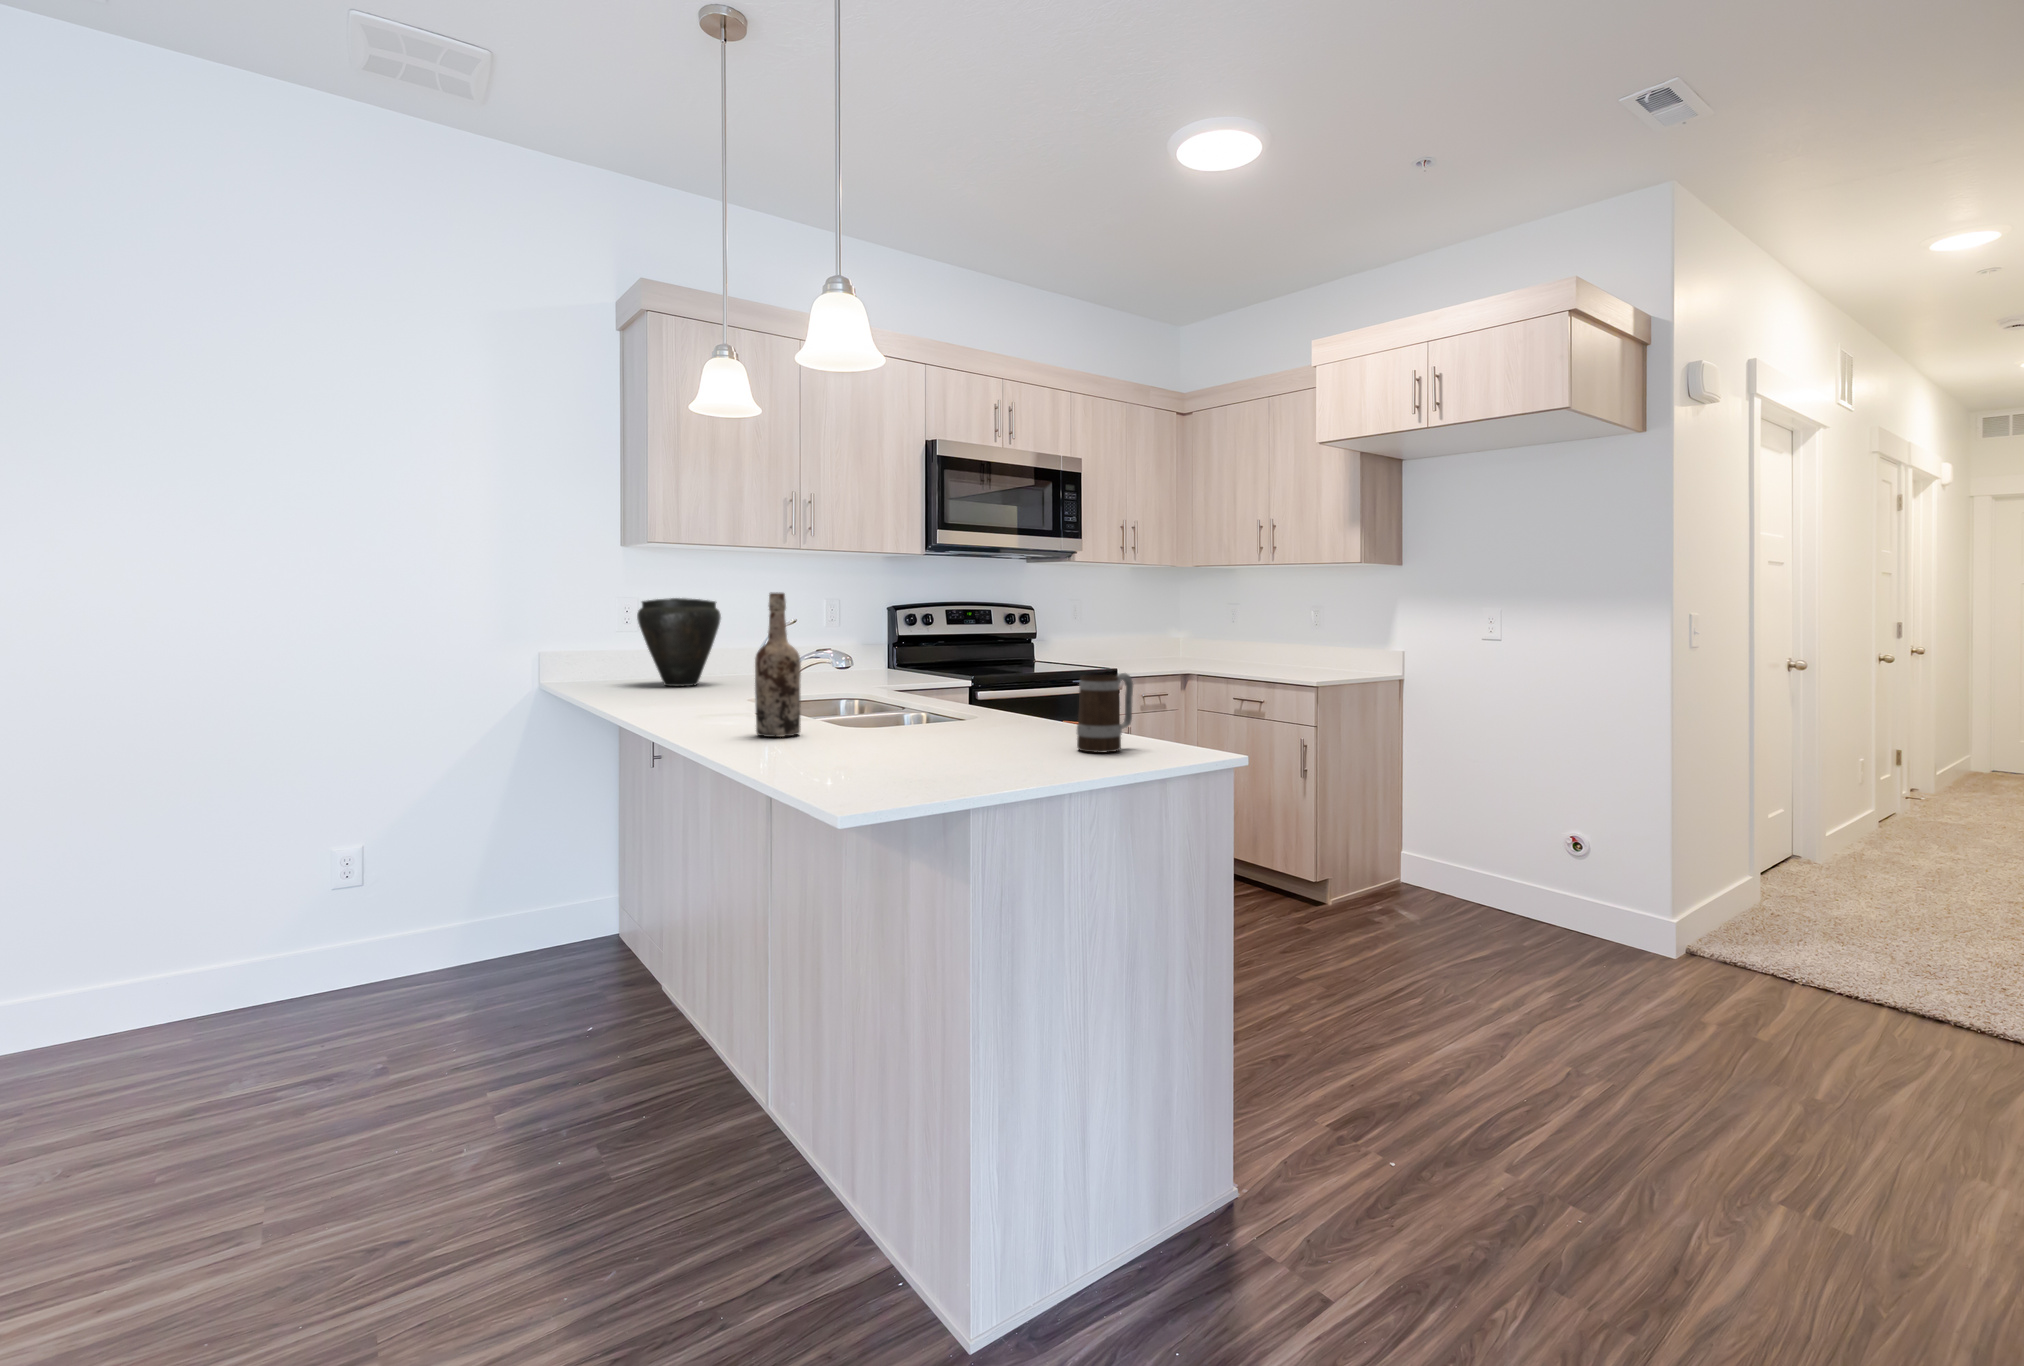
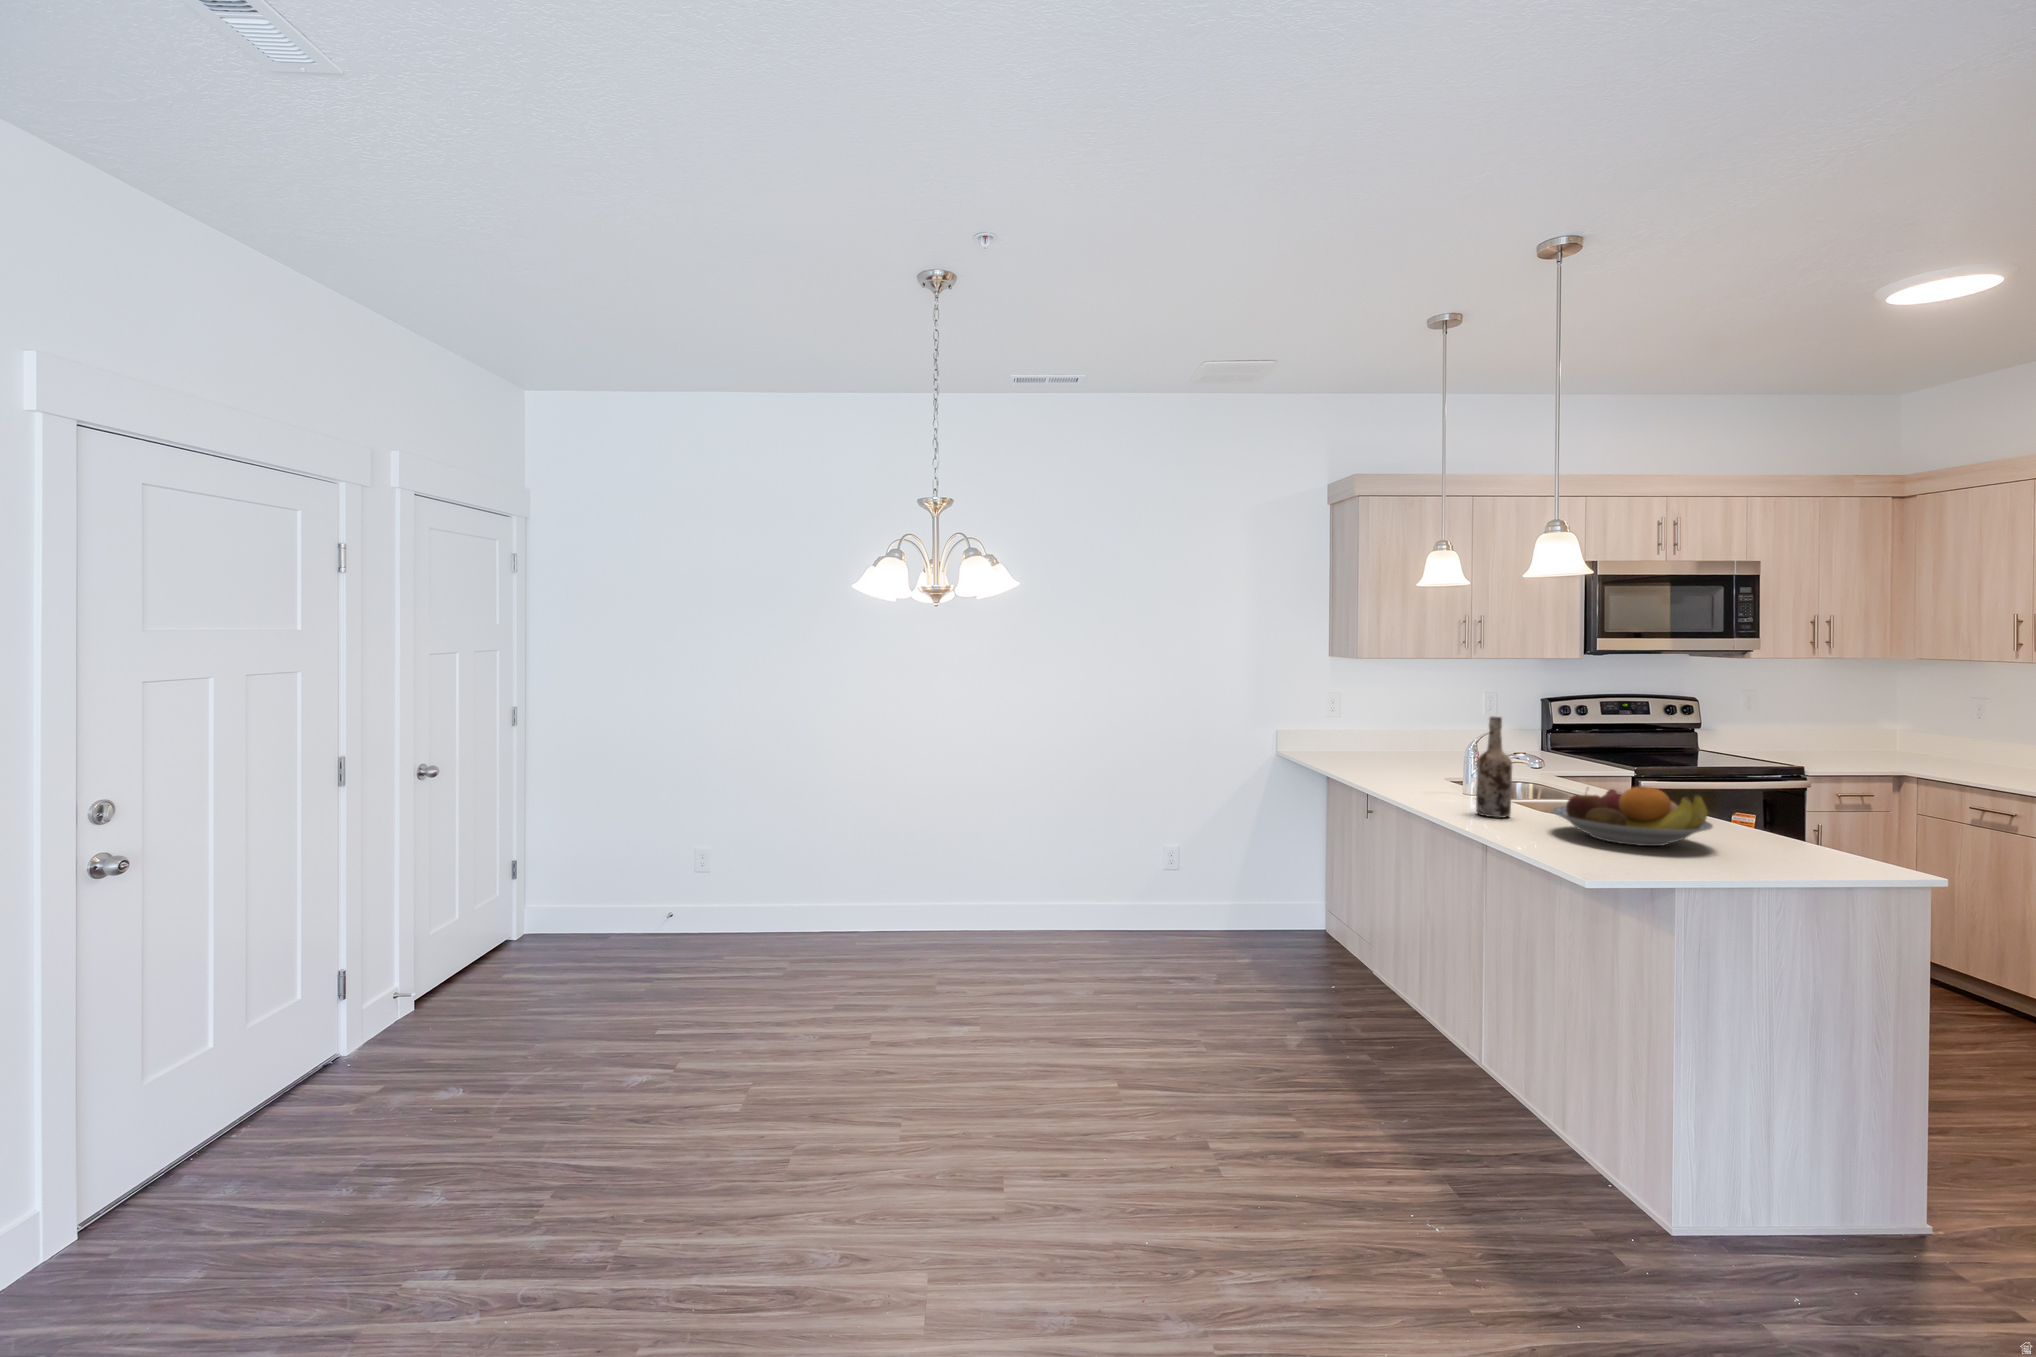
vase: present [637,598,721,686] -> none [1345,693,1407,758]
fruit bowl: none [840,672,1016,751] -> present [1552,786,1713,846]
mug: present [1077,673,1133,753] -> none [1777,801,1841,867]

